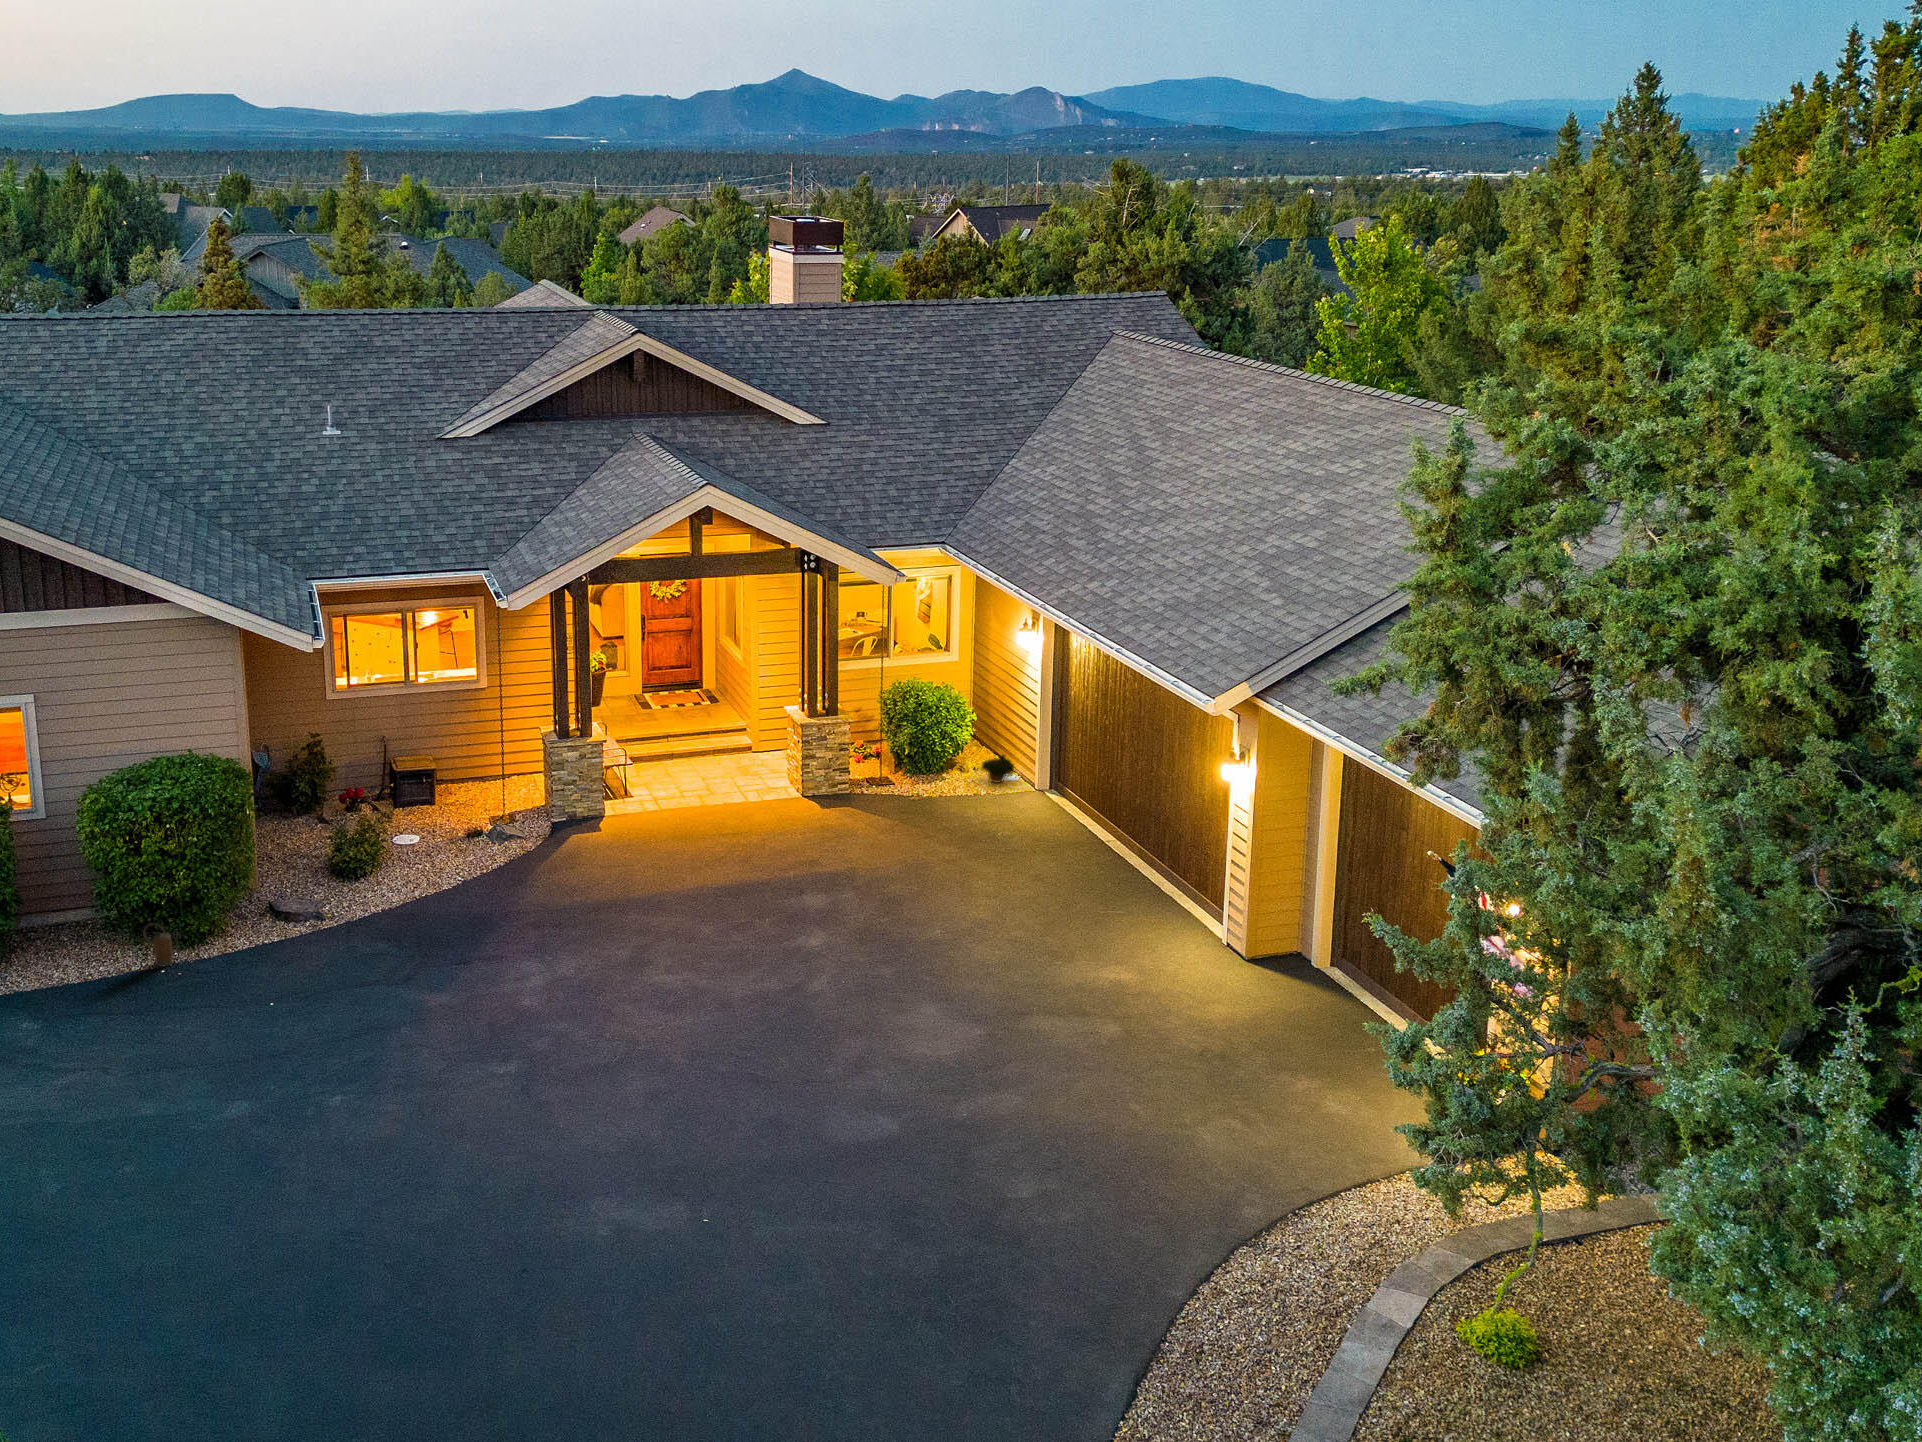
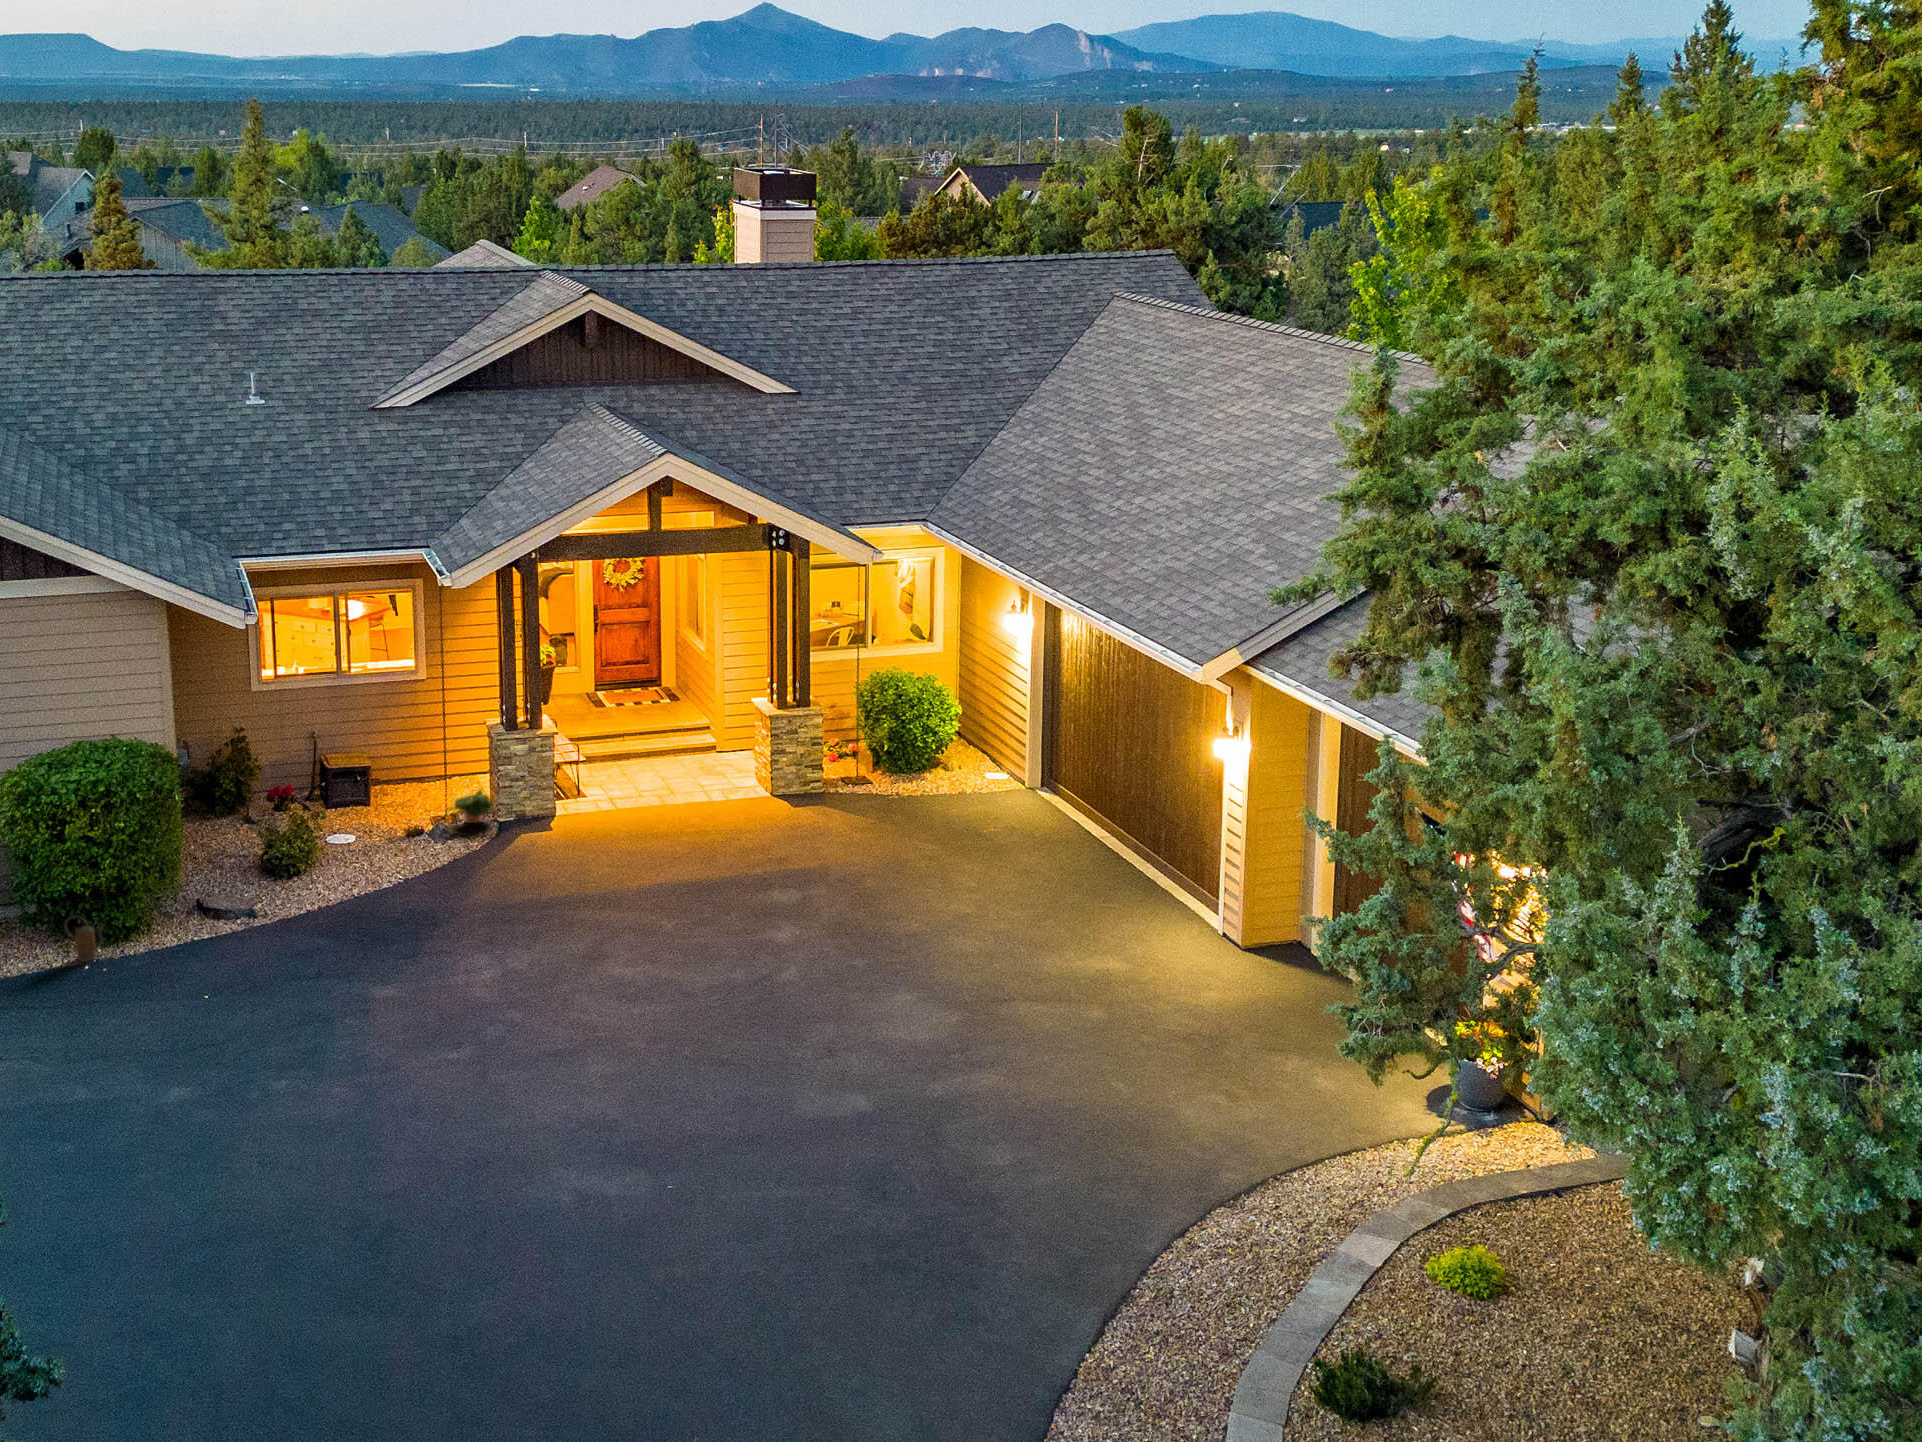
potted plant: present [975,755,1016,783] -> present [447,789,496,823]

